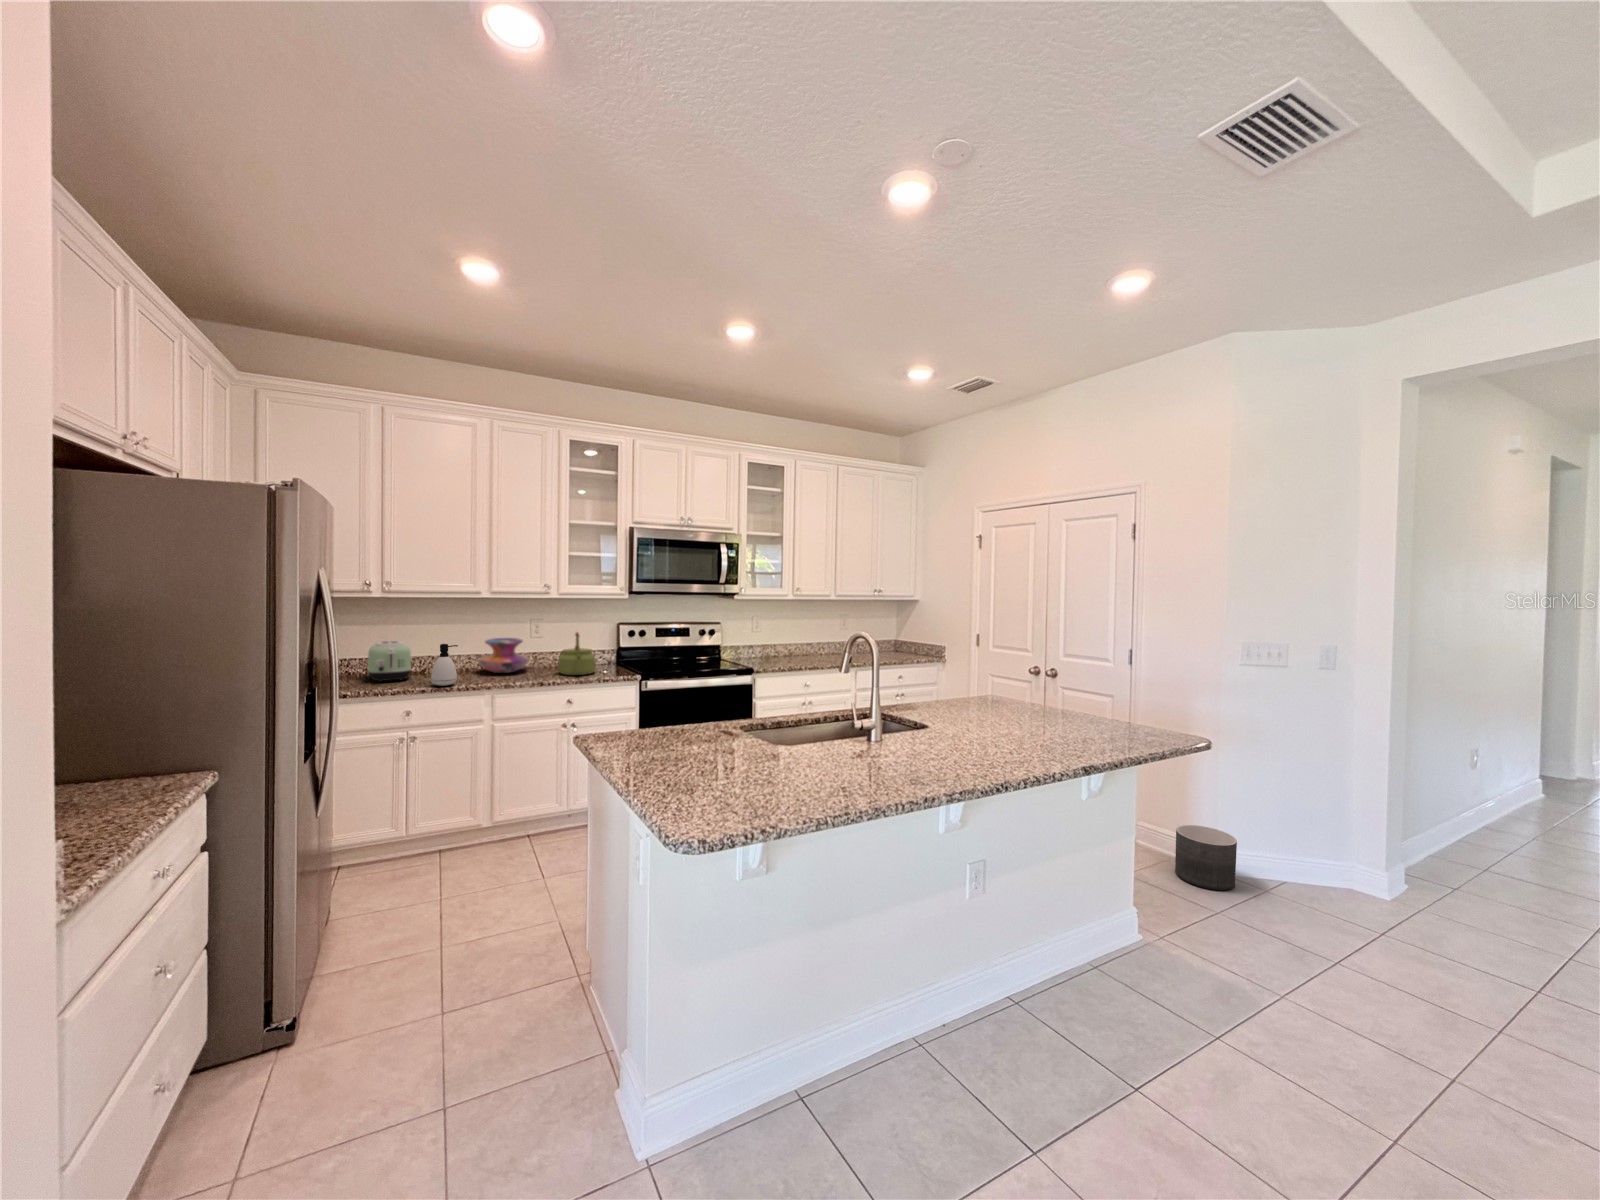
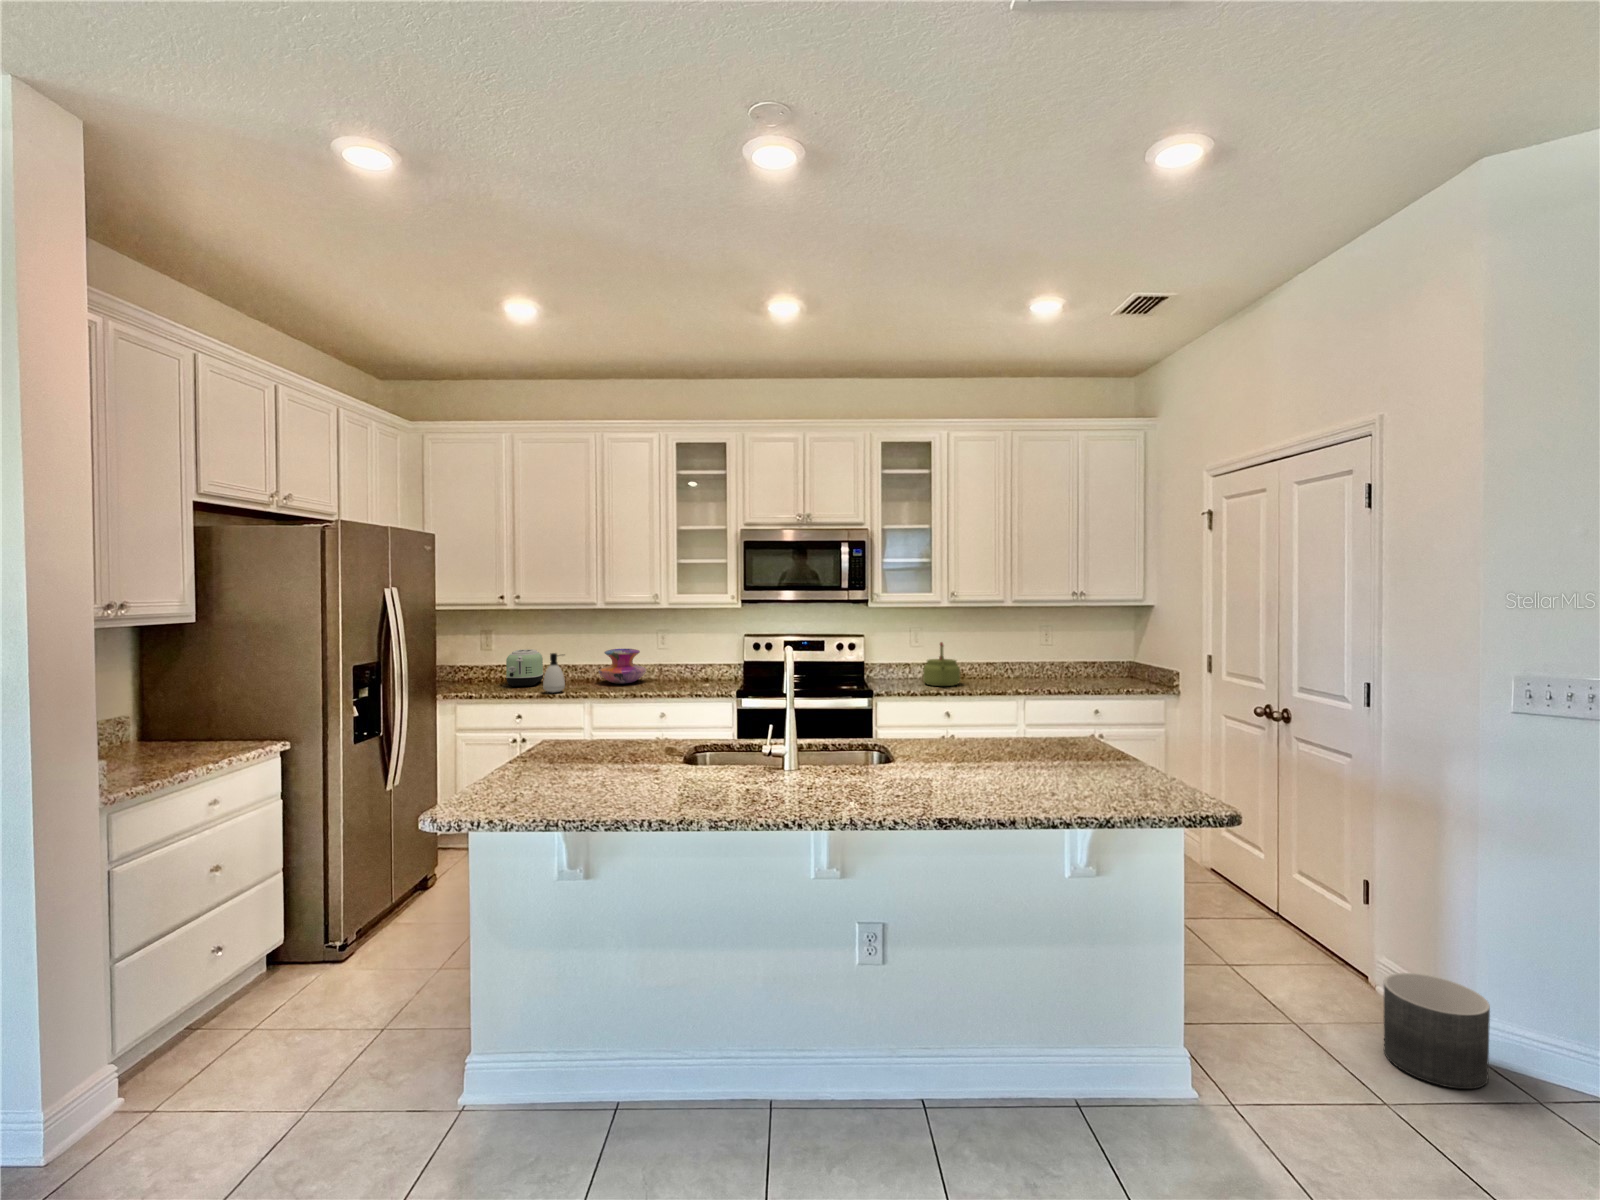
kettle: present [558,632,596,675] -> present [923,642,960,686]

